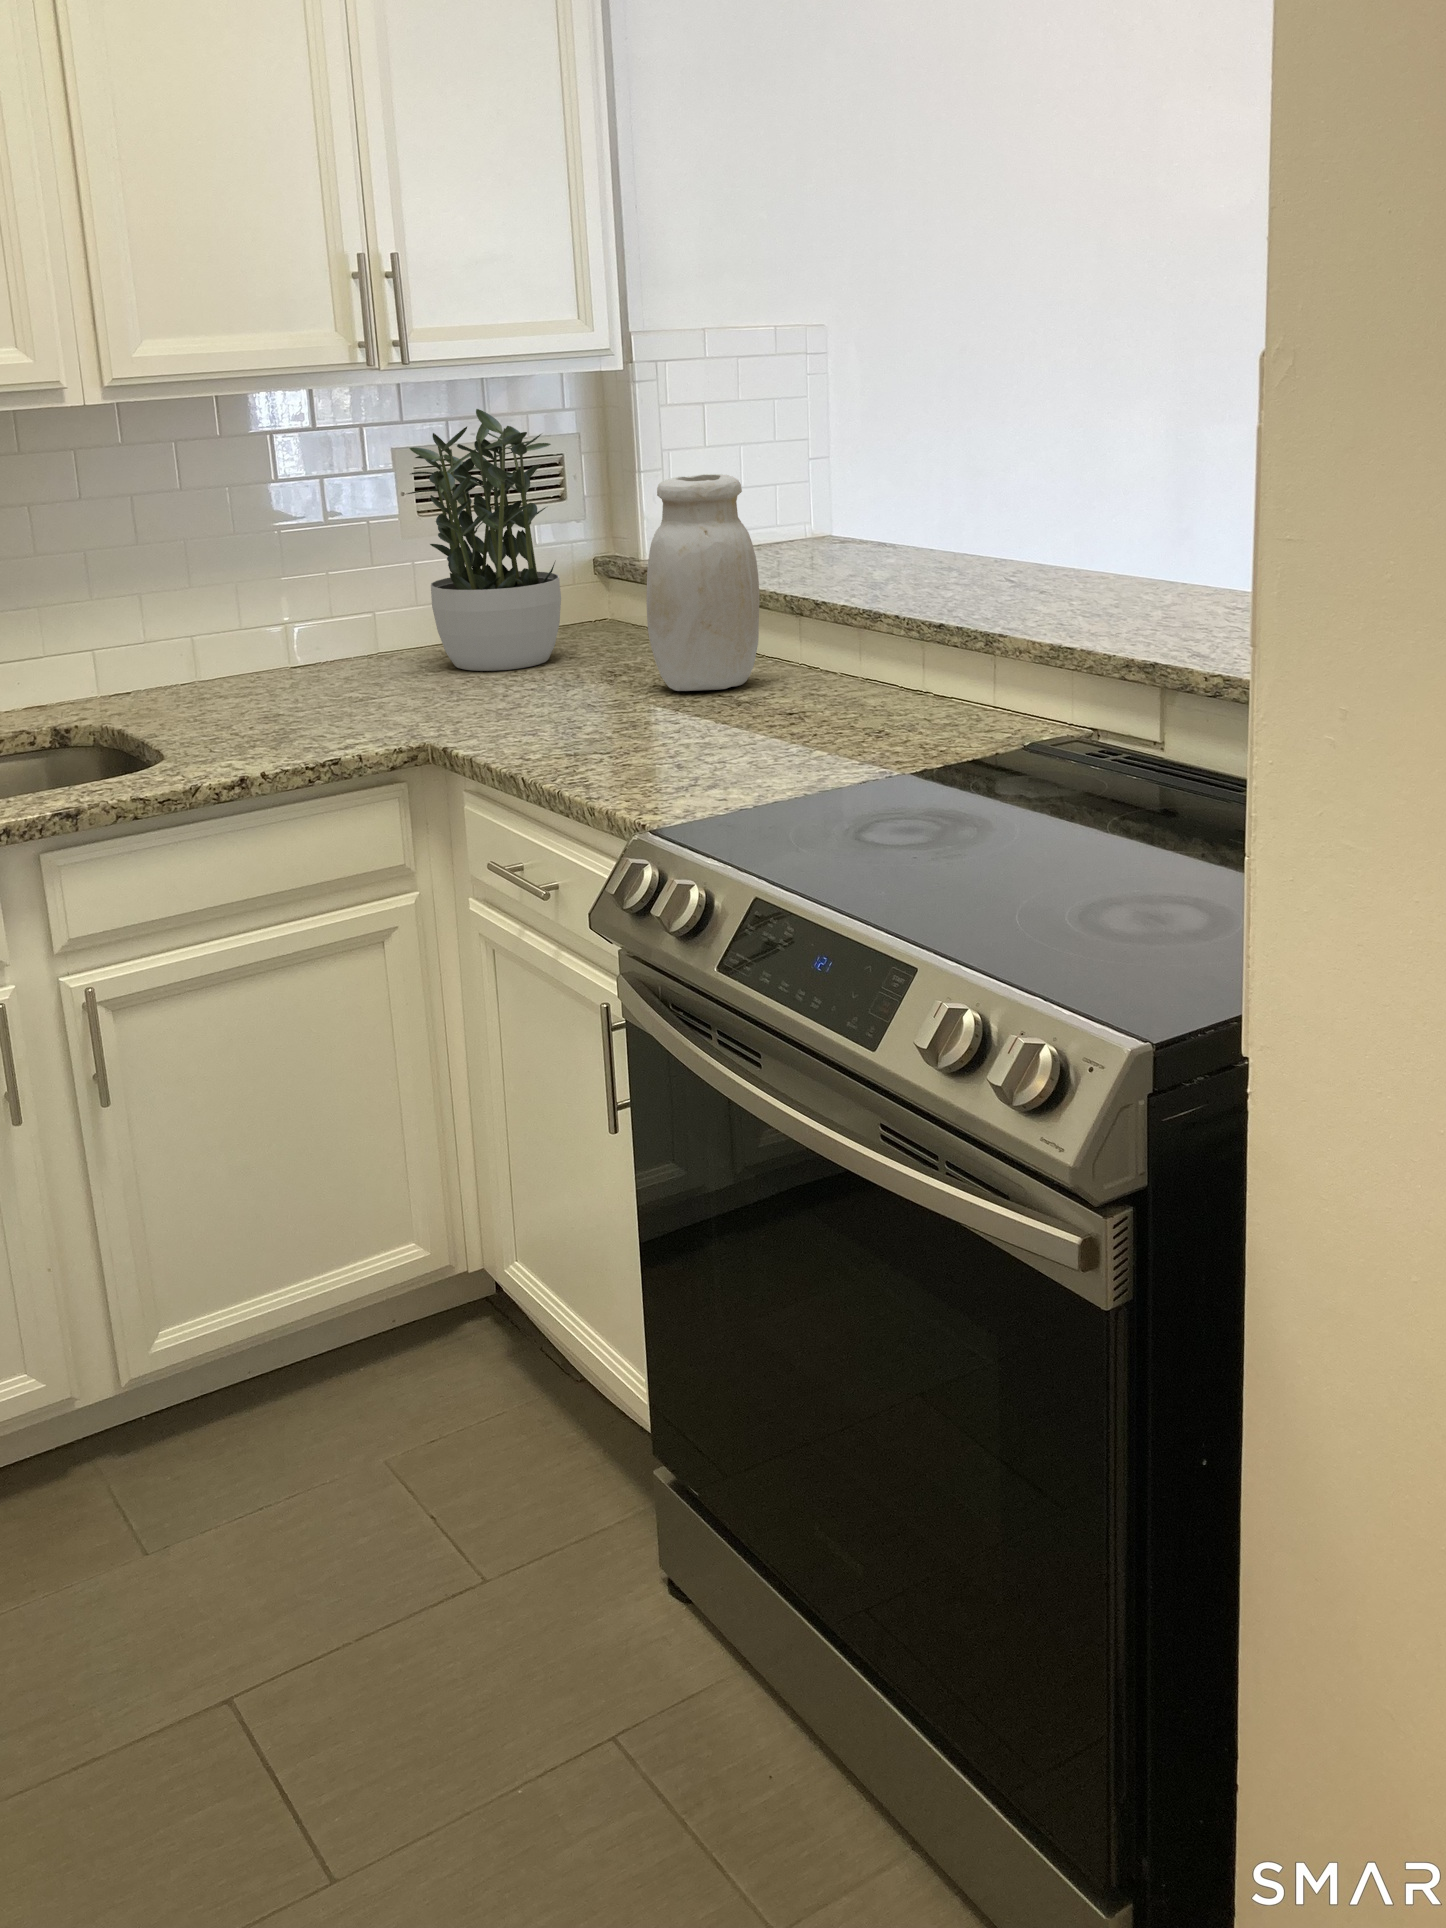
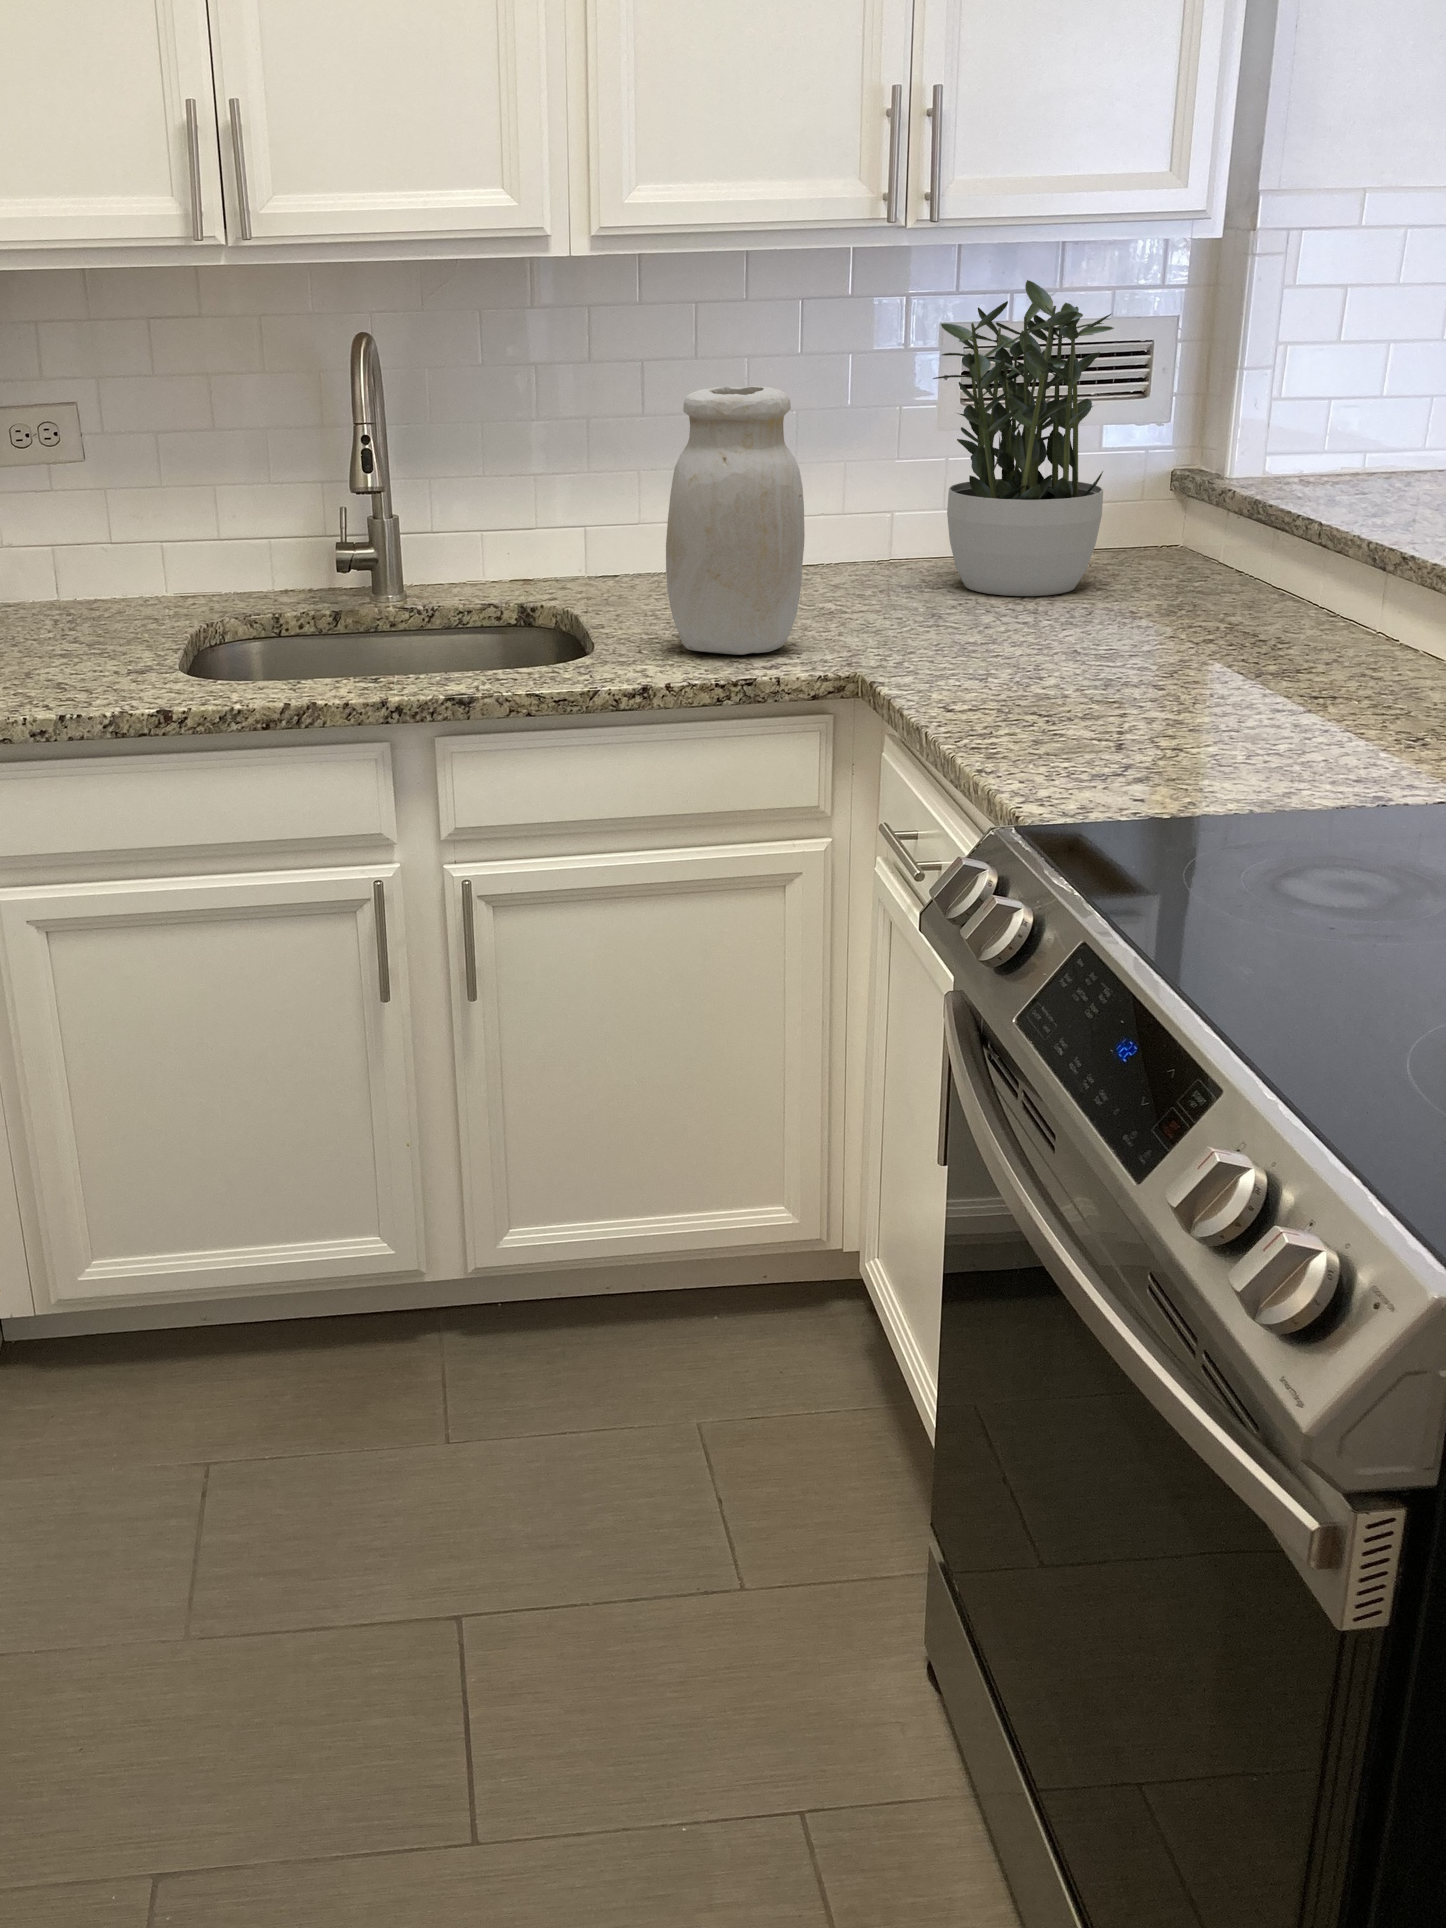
jar: present [646,474,760,691] -> present [666,386,805,655]

